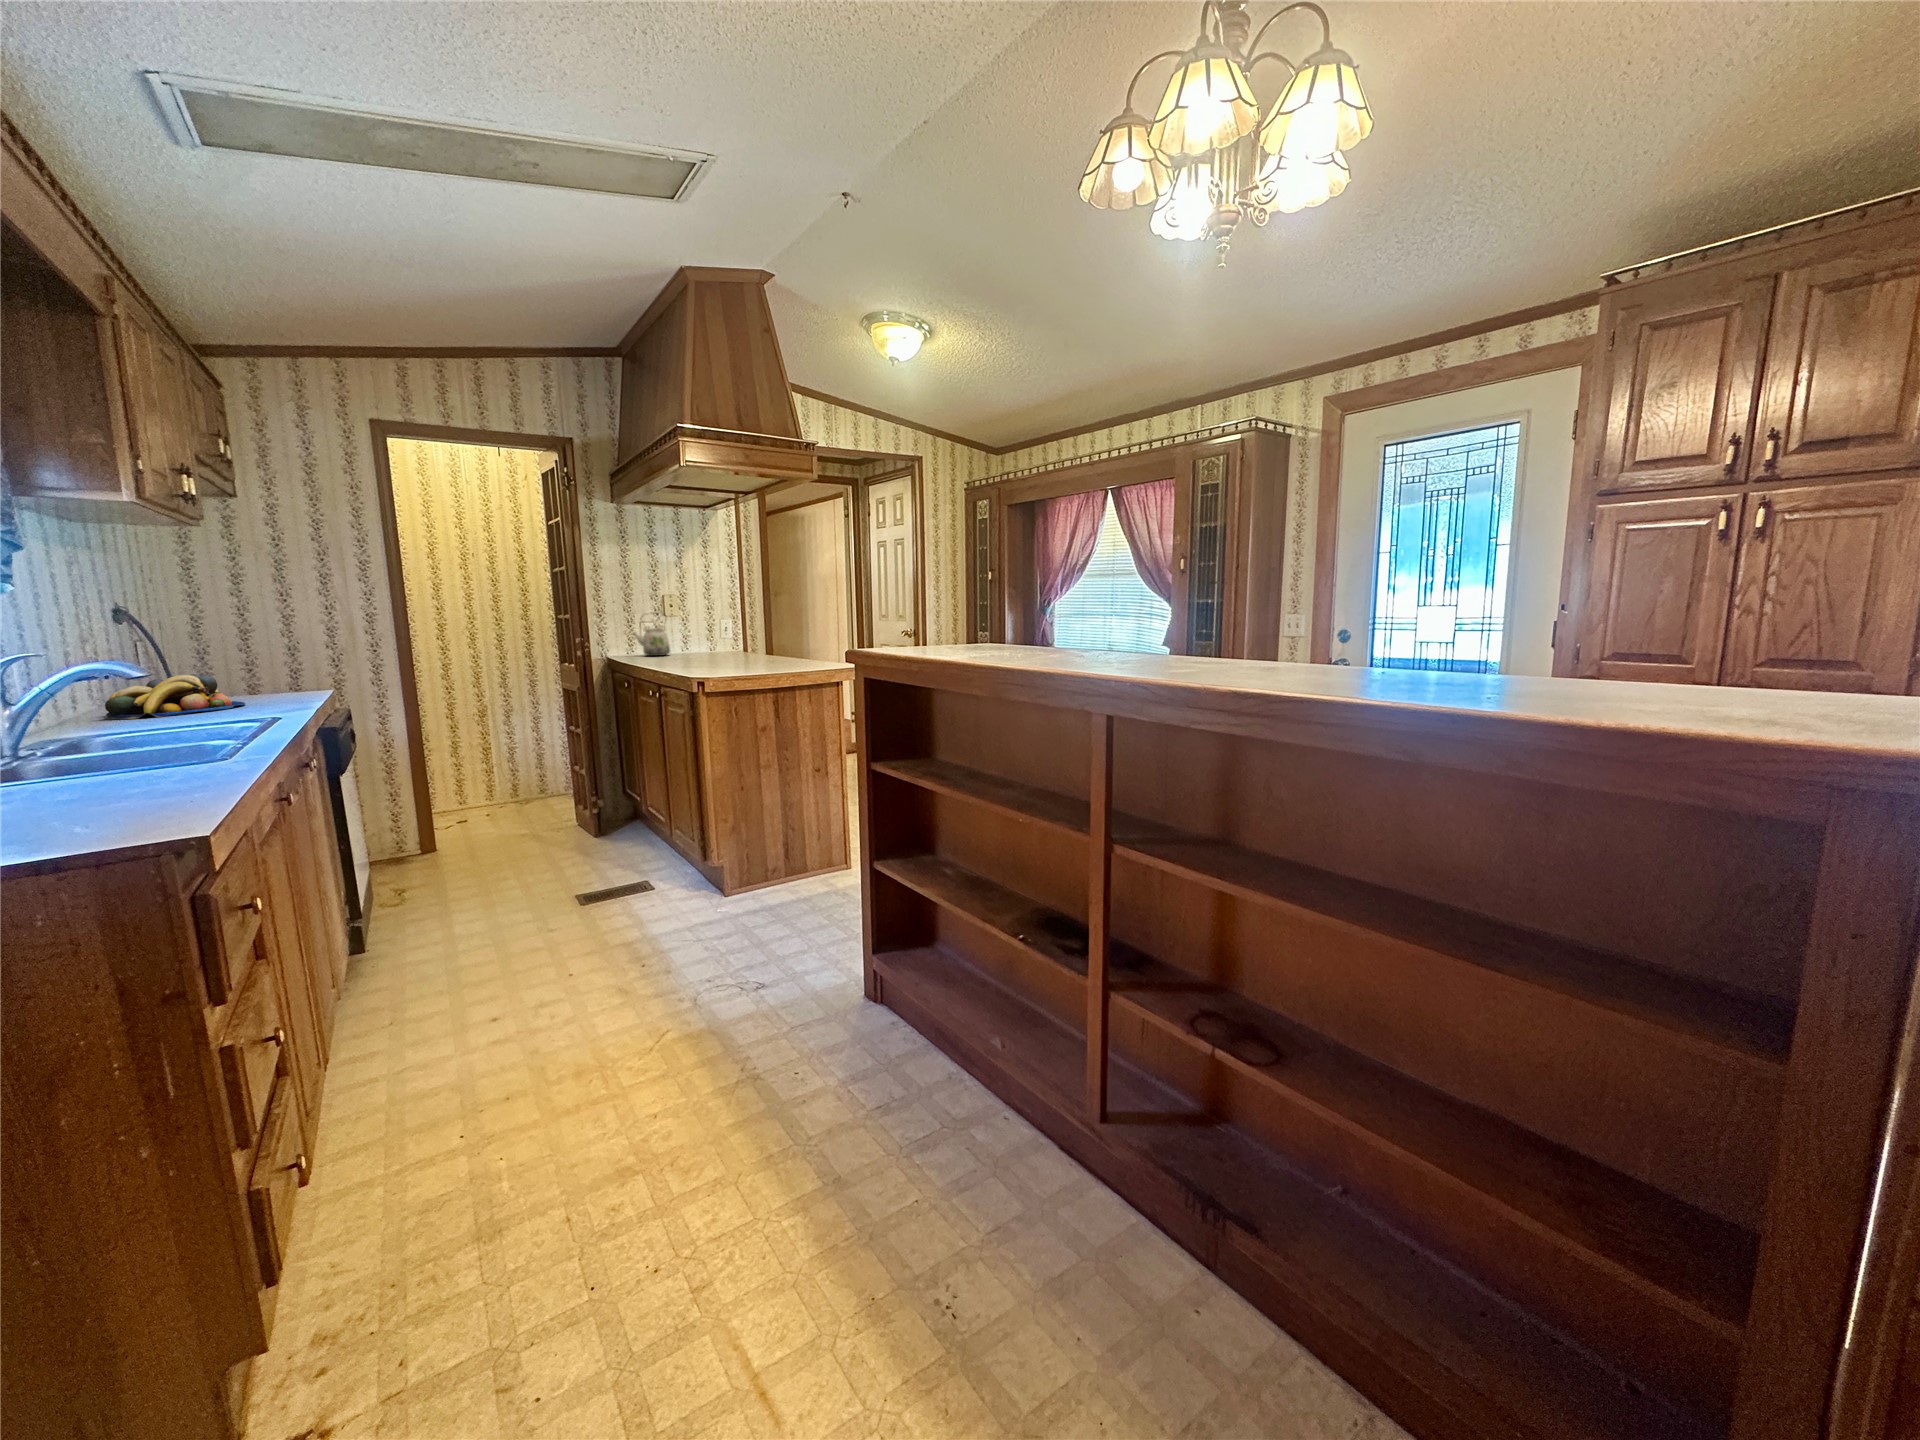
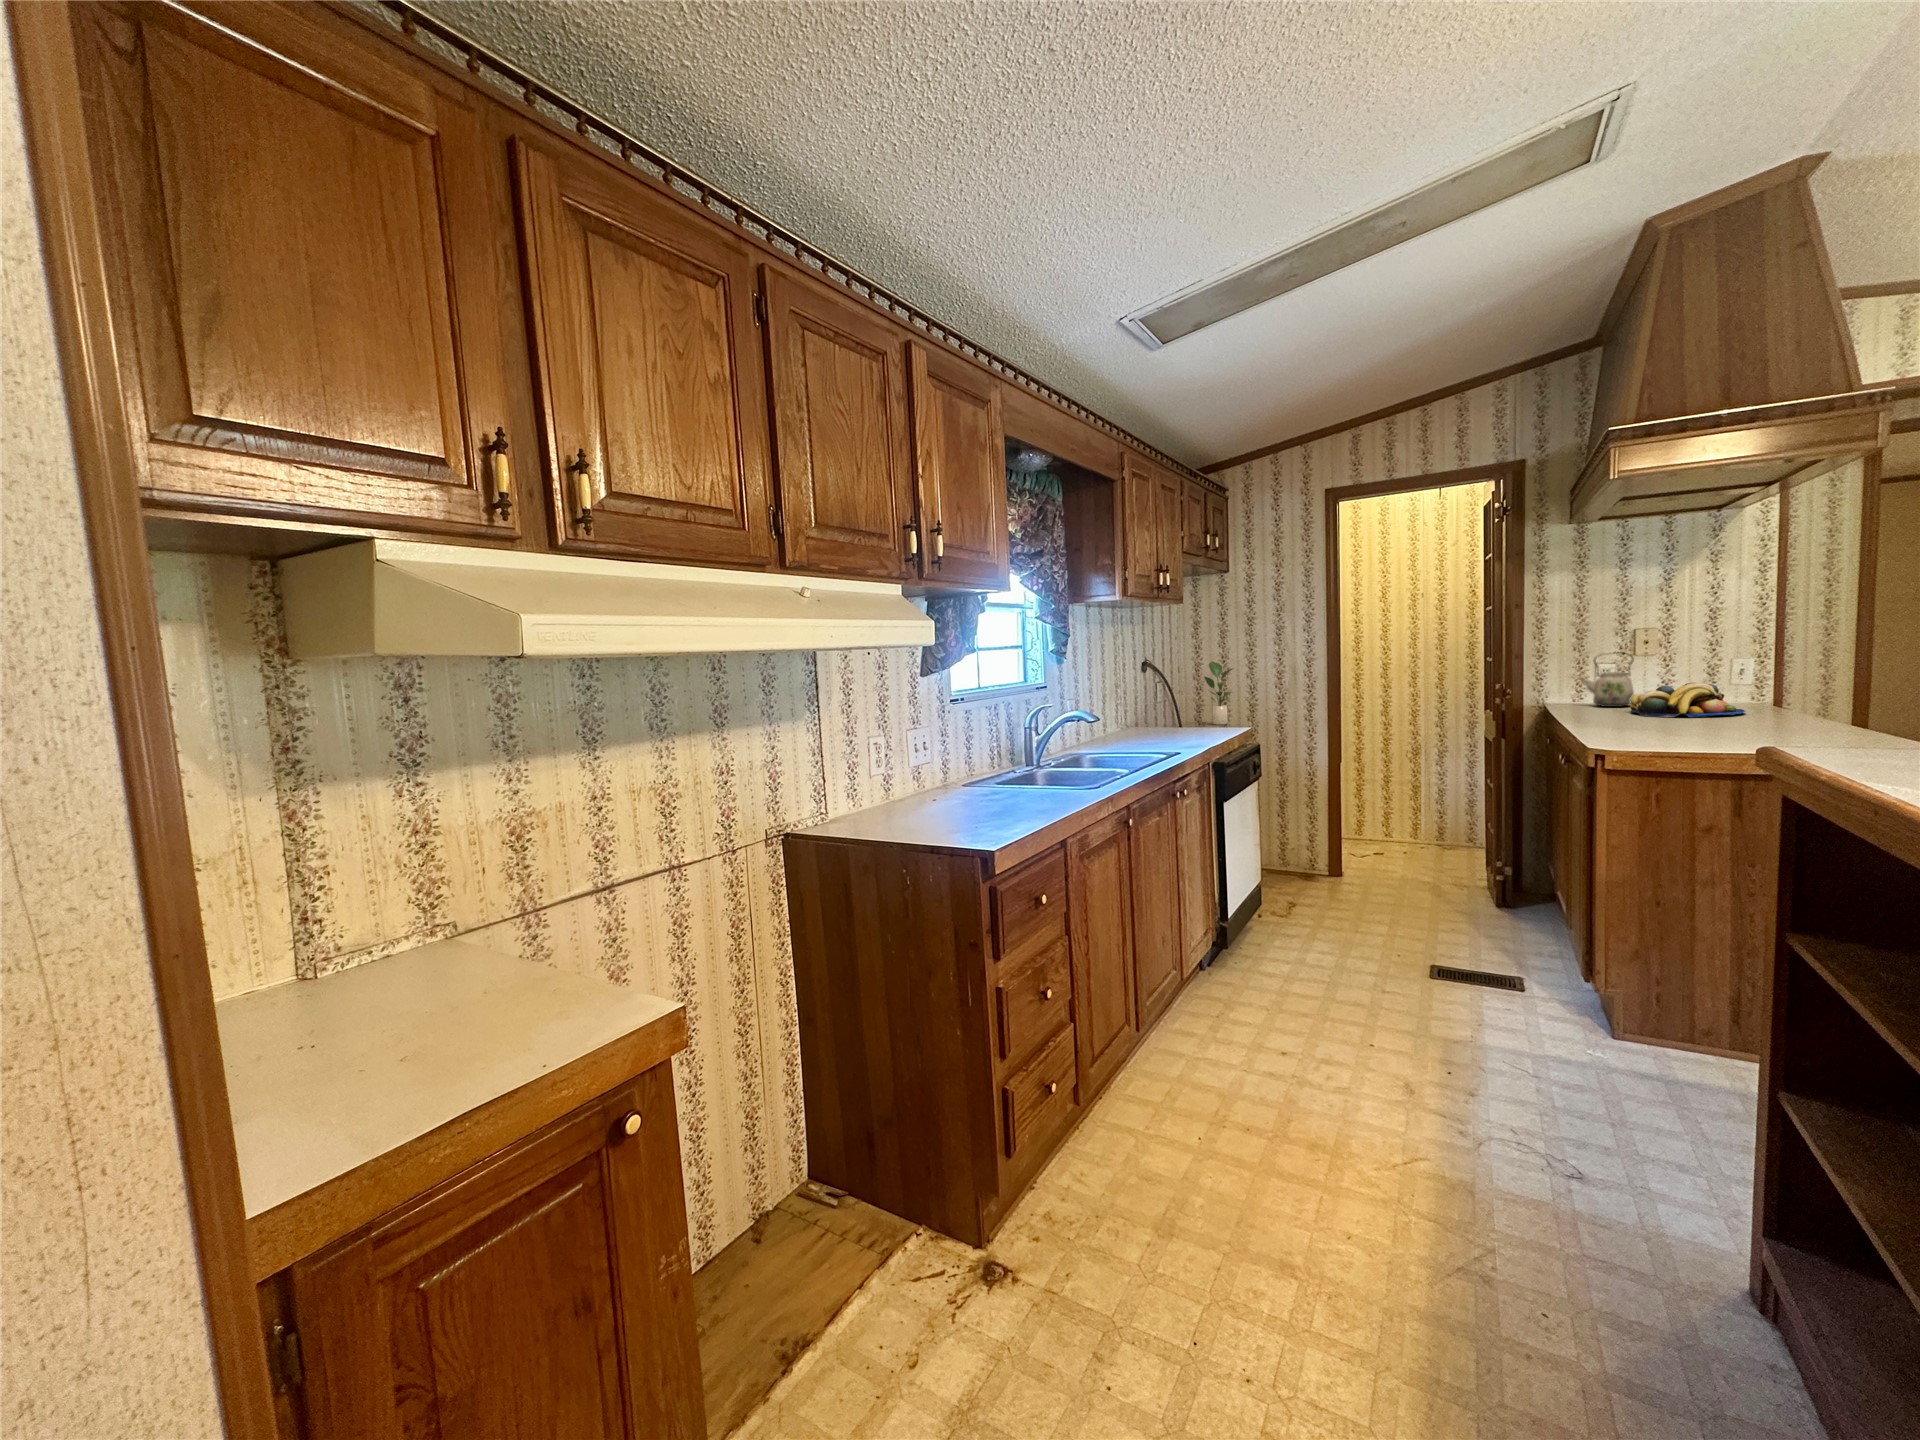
potted plant: none [227,611,277,695] -> present [1204,662,1233,725]
fruit bowl: present [105,674,245,720] -> present [1630,683,1745,717]

